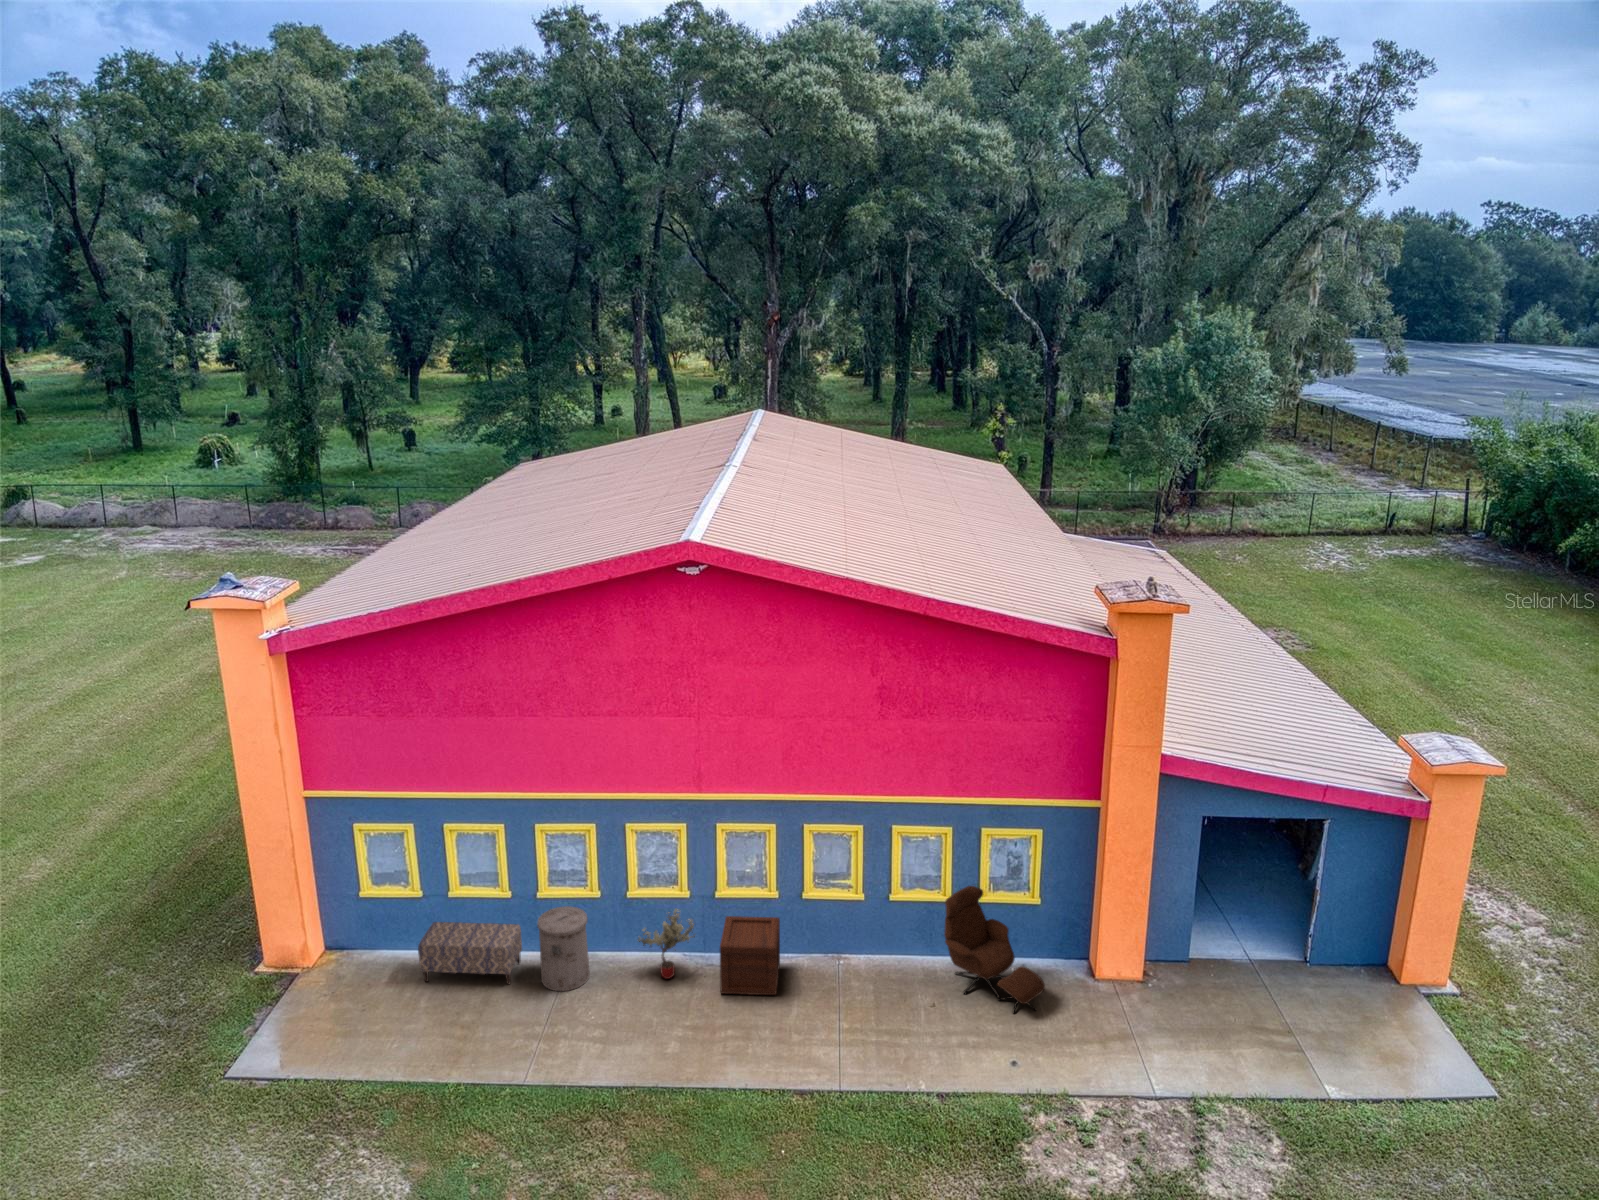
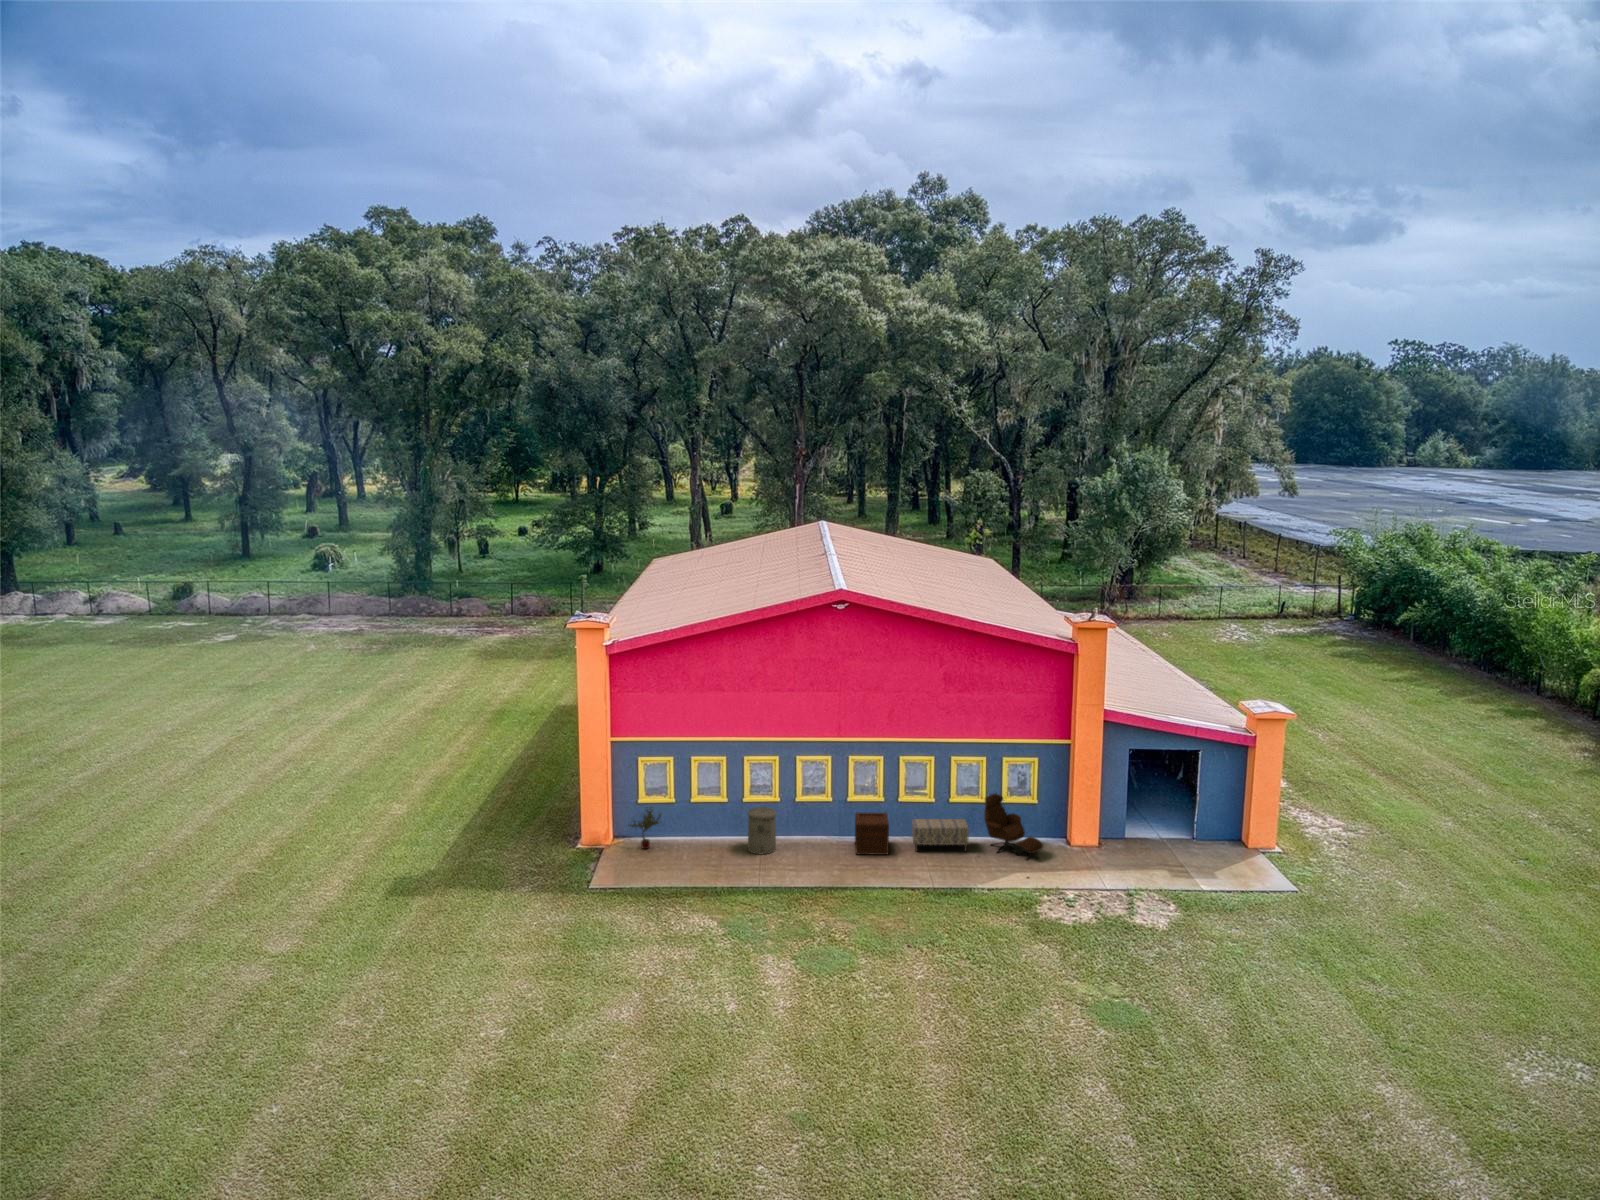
potted tree: present [638,909,695,979] -> present [628,809,661,849]
bench: present [418,922,522,984] -> present [912,819,969,851]

